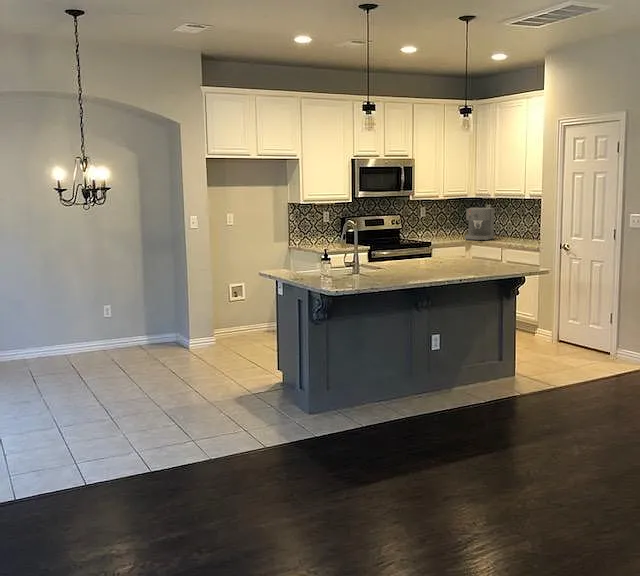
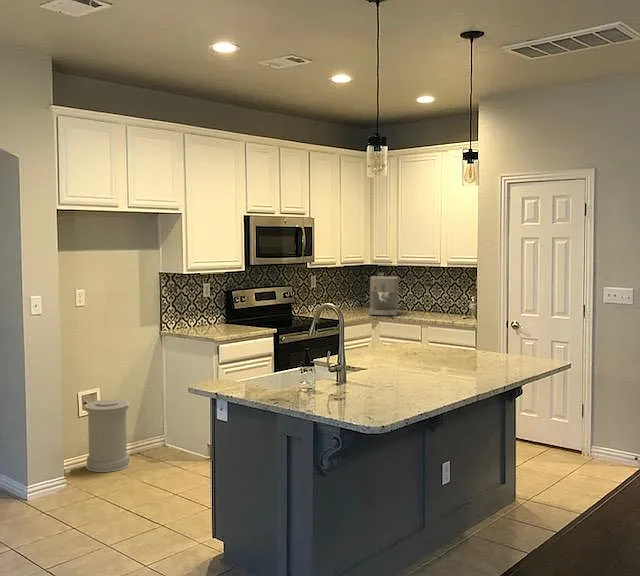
trash can: none [231,291,262,339] -> present [85,399,130,472]

